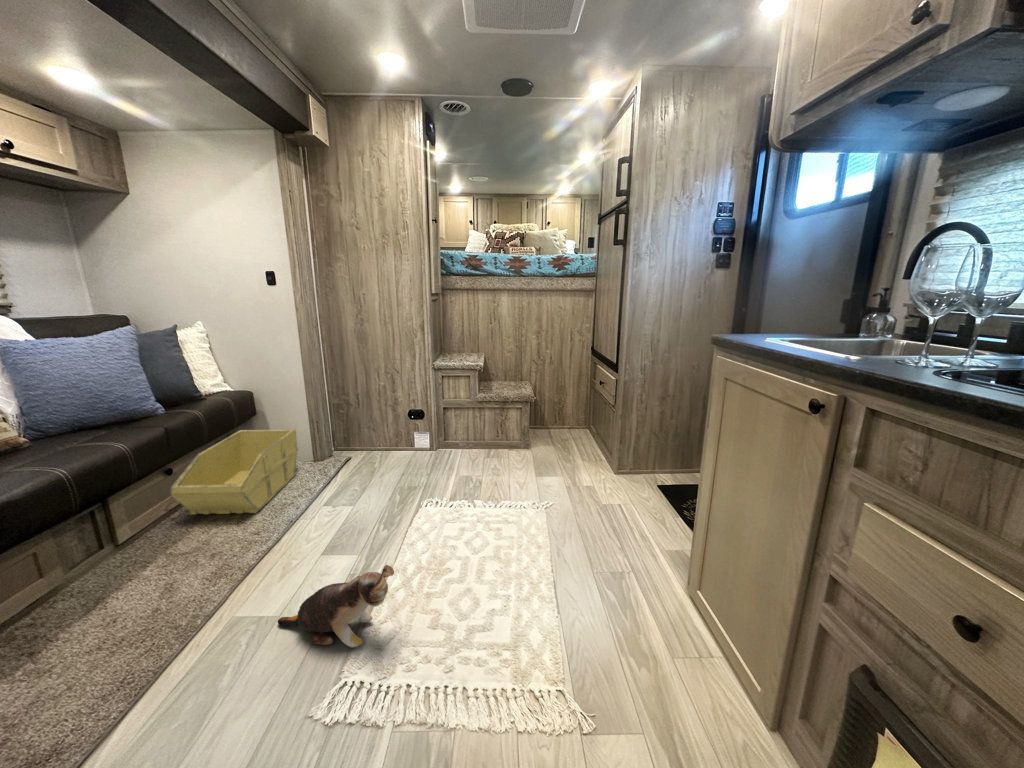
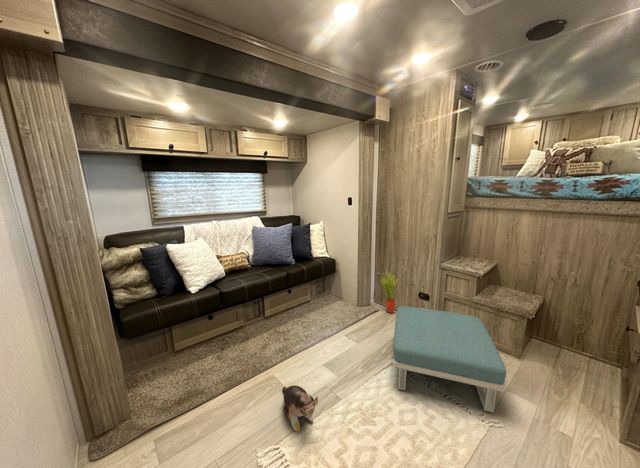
potted plant: none [346,393,377,457] -> present [381,272,397,313]
footstool: none [399,416,544,524] -> present [392,306,506,413]
storage bin: present [170,430,298,515] -> none [292,276,351,322]

